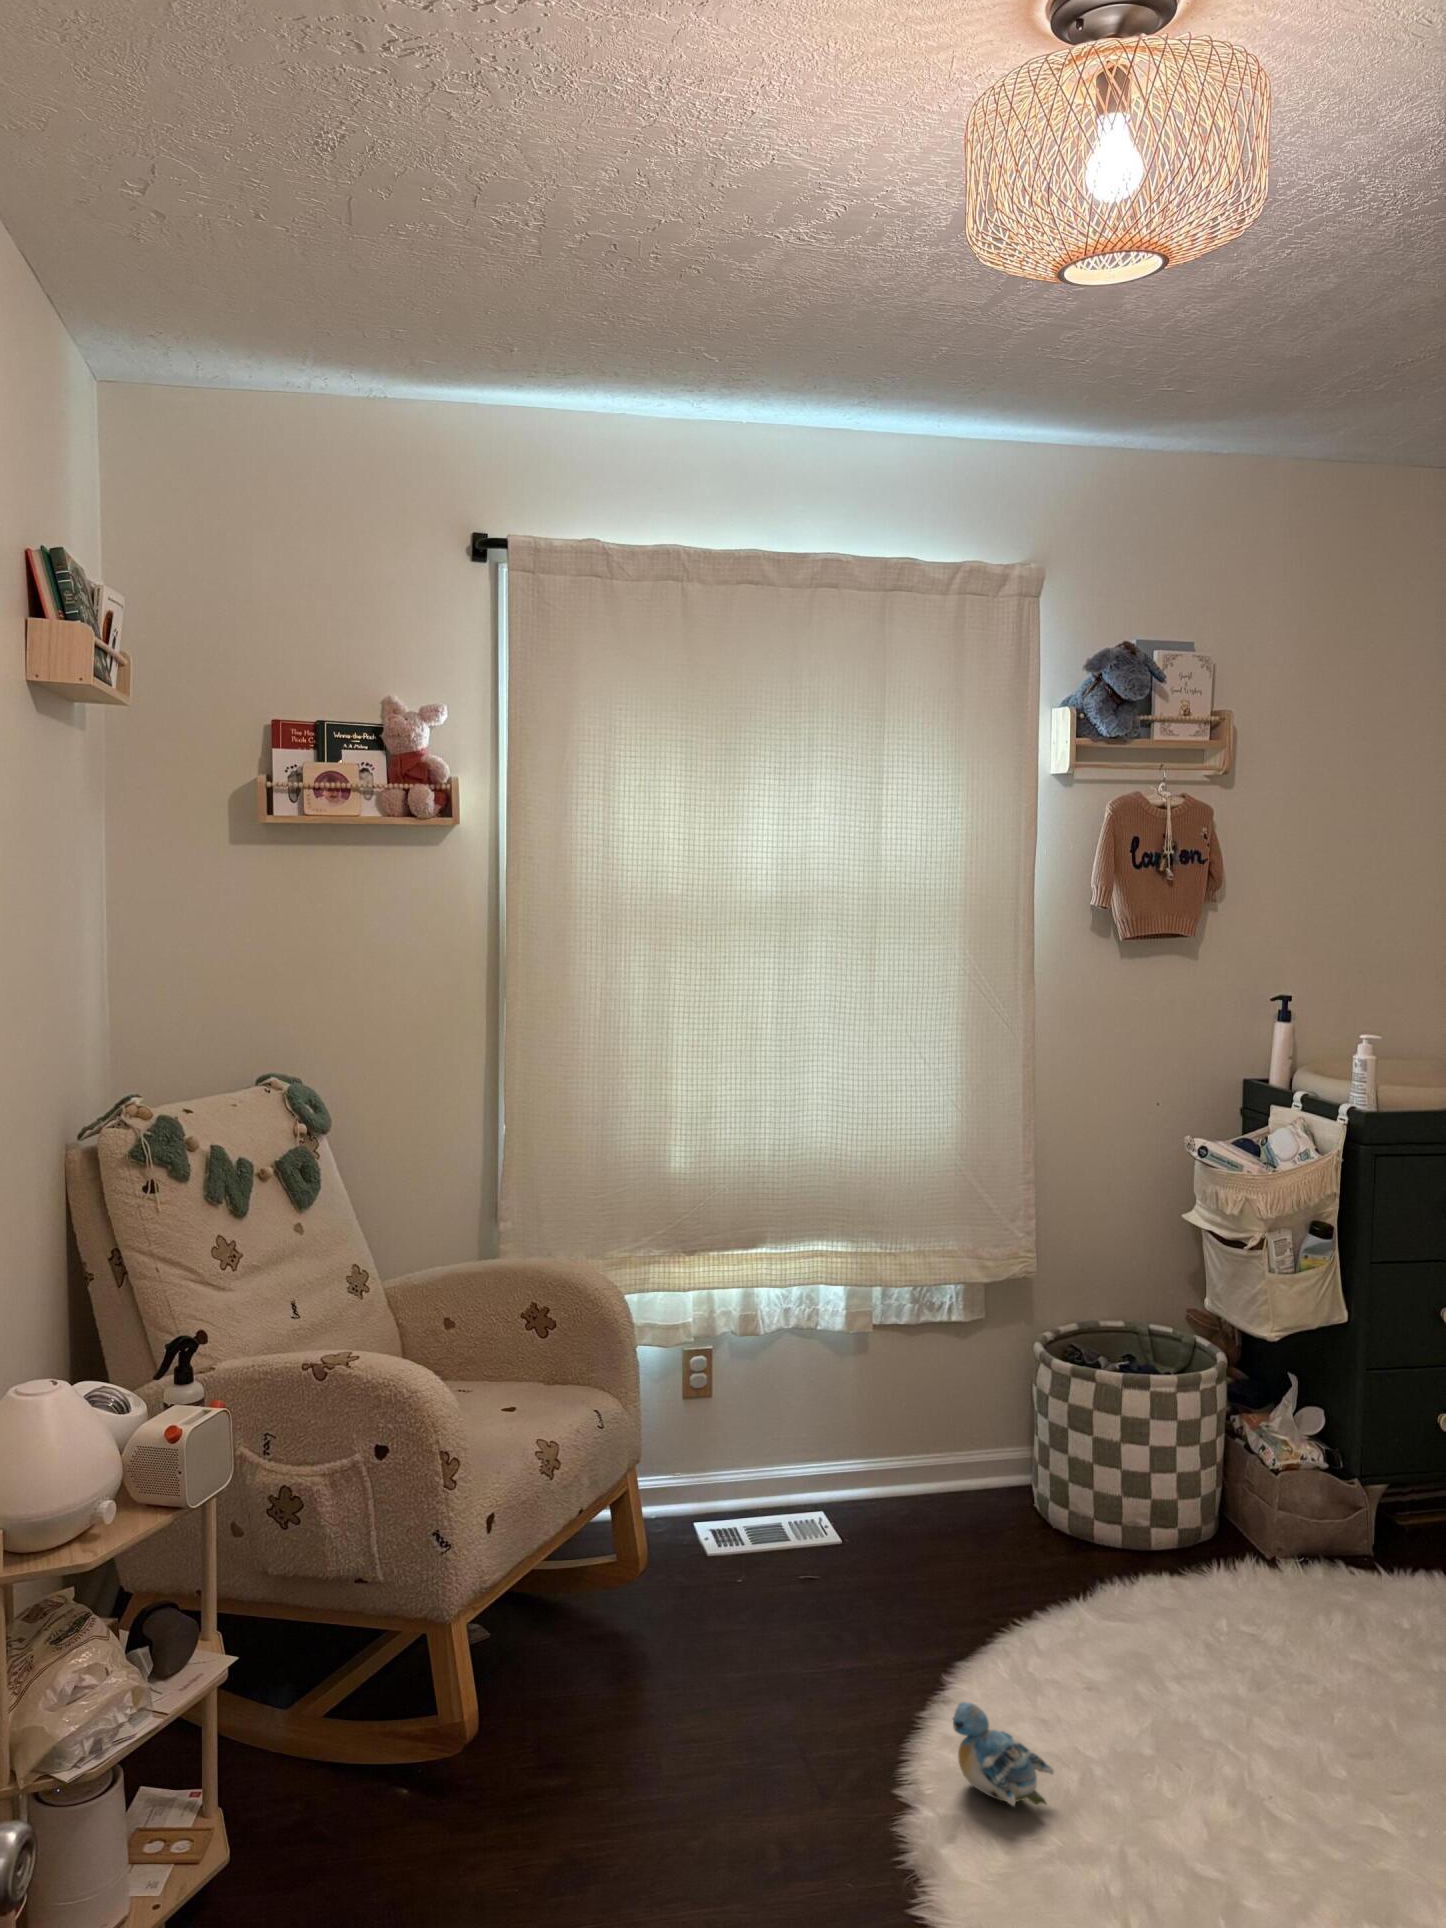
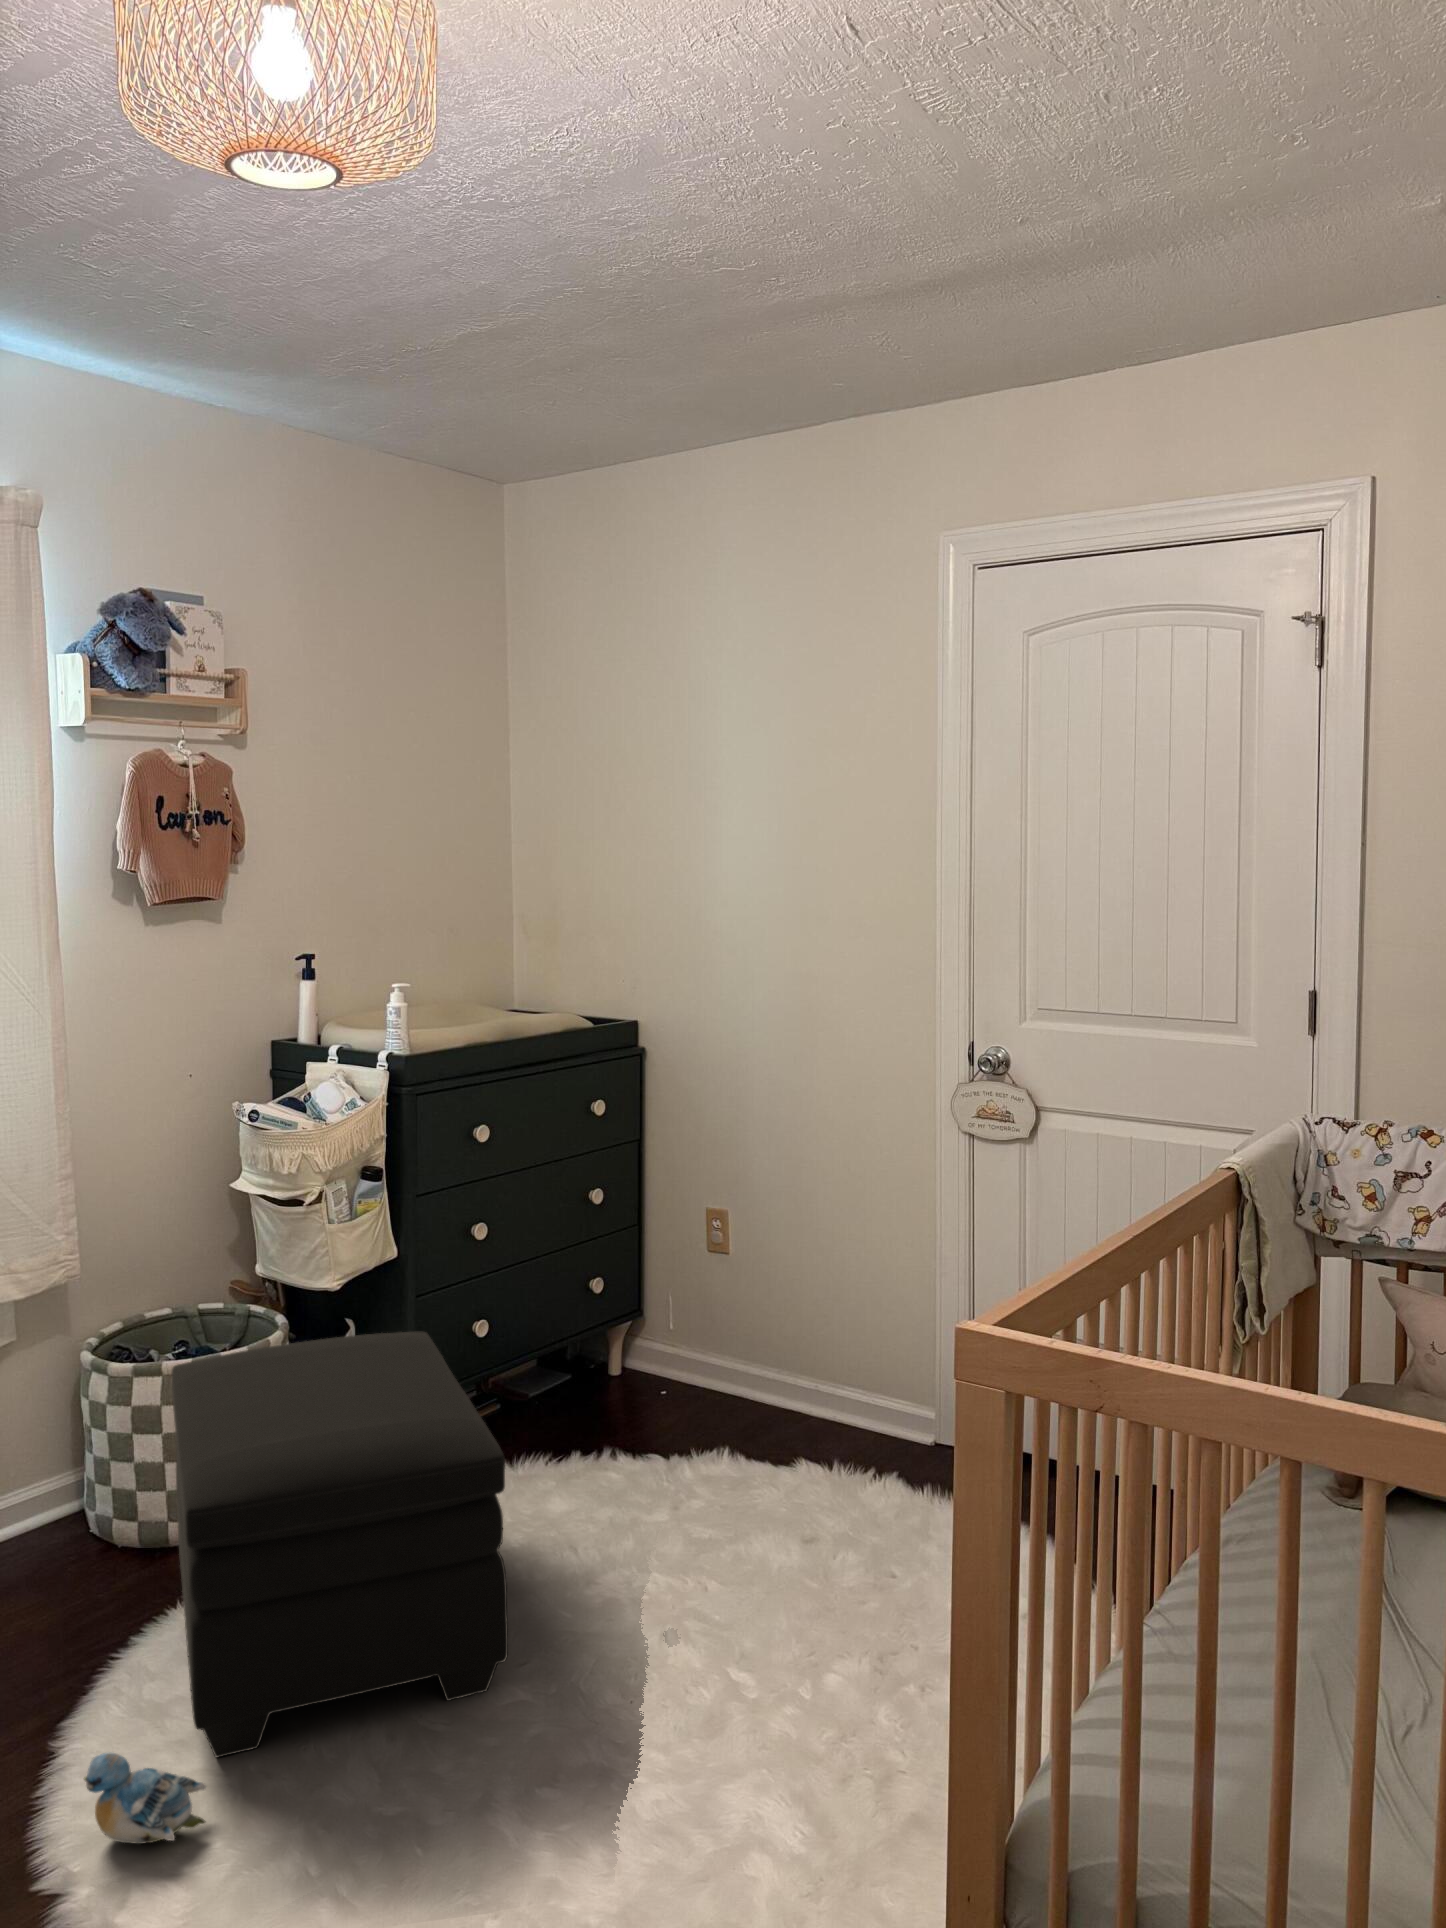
ottoman: none [1056,1376,1388,1808] -> present [172,1332,508,1757]

